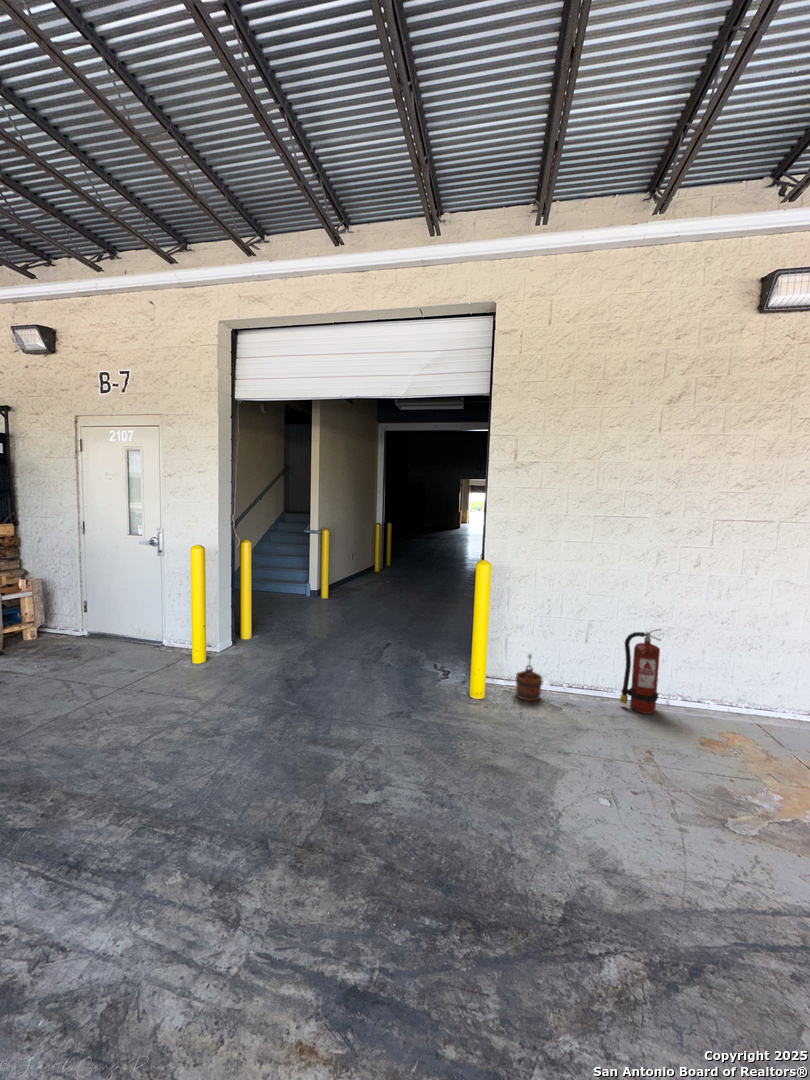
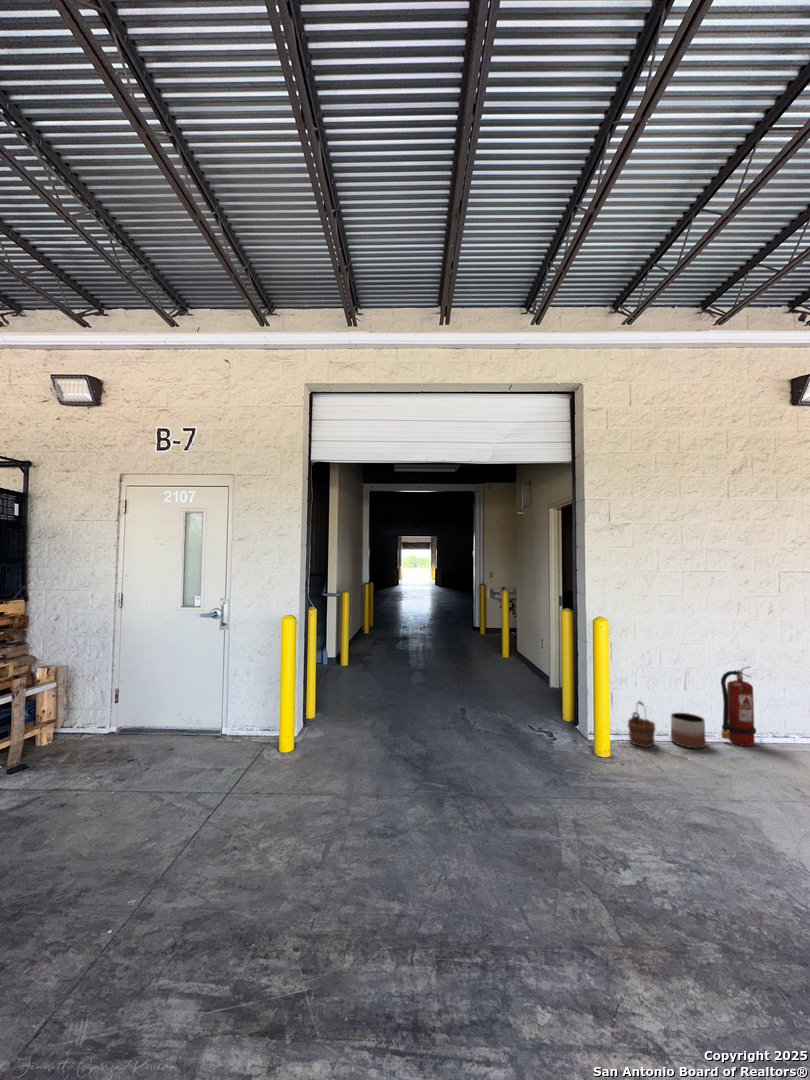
planter: none [563,671,597,709] -> present [671,713,706,748]

